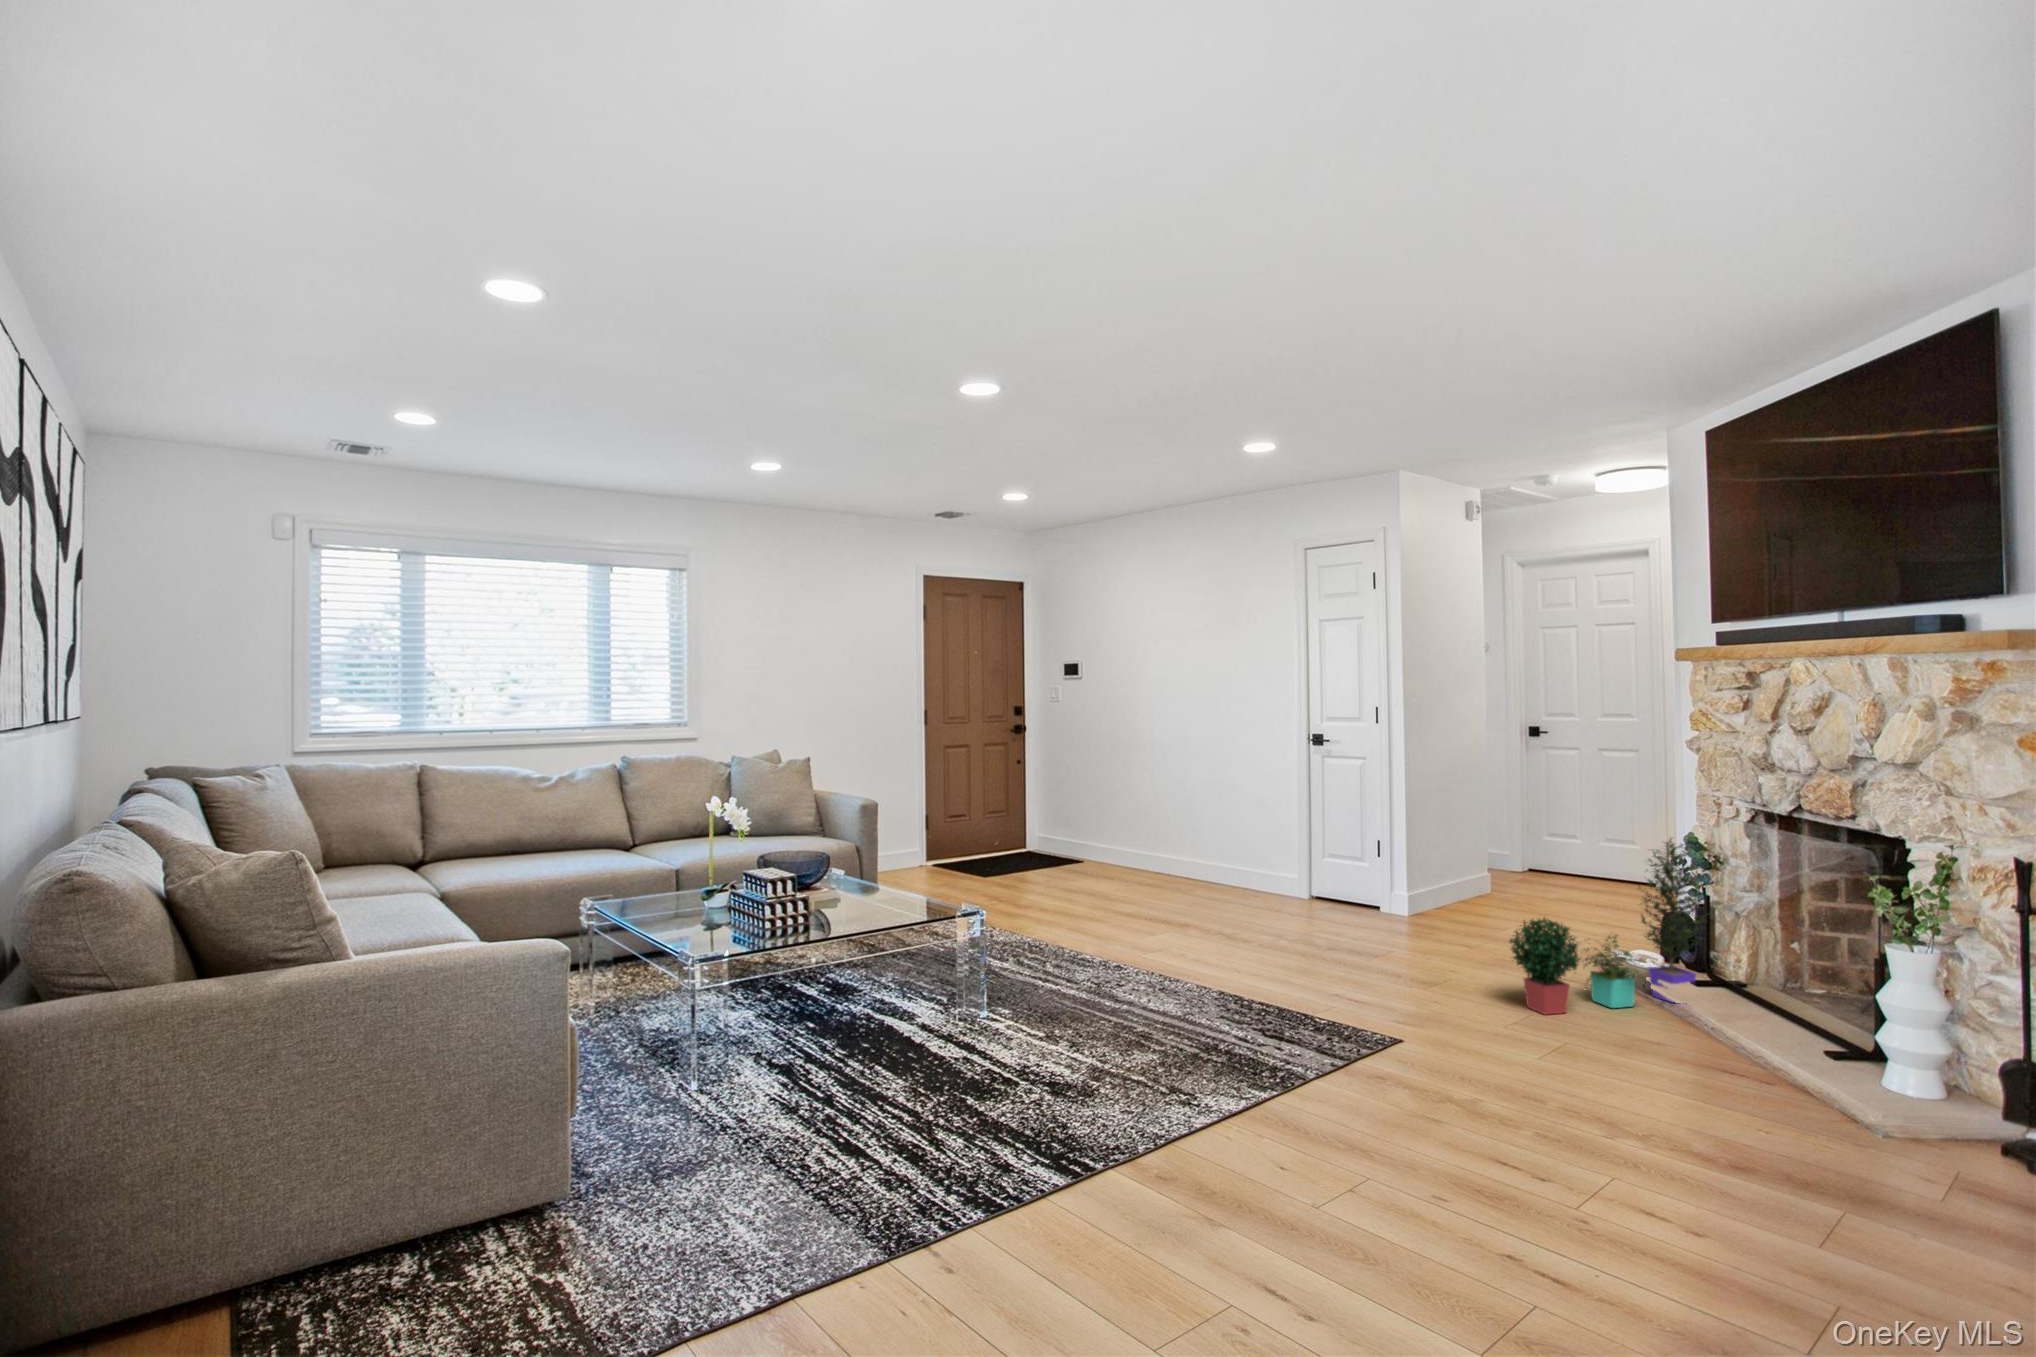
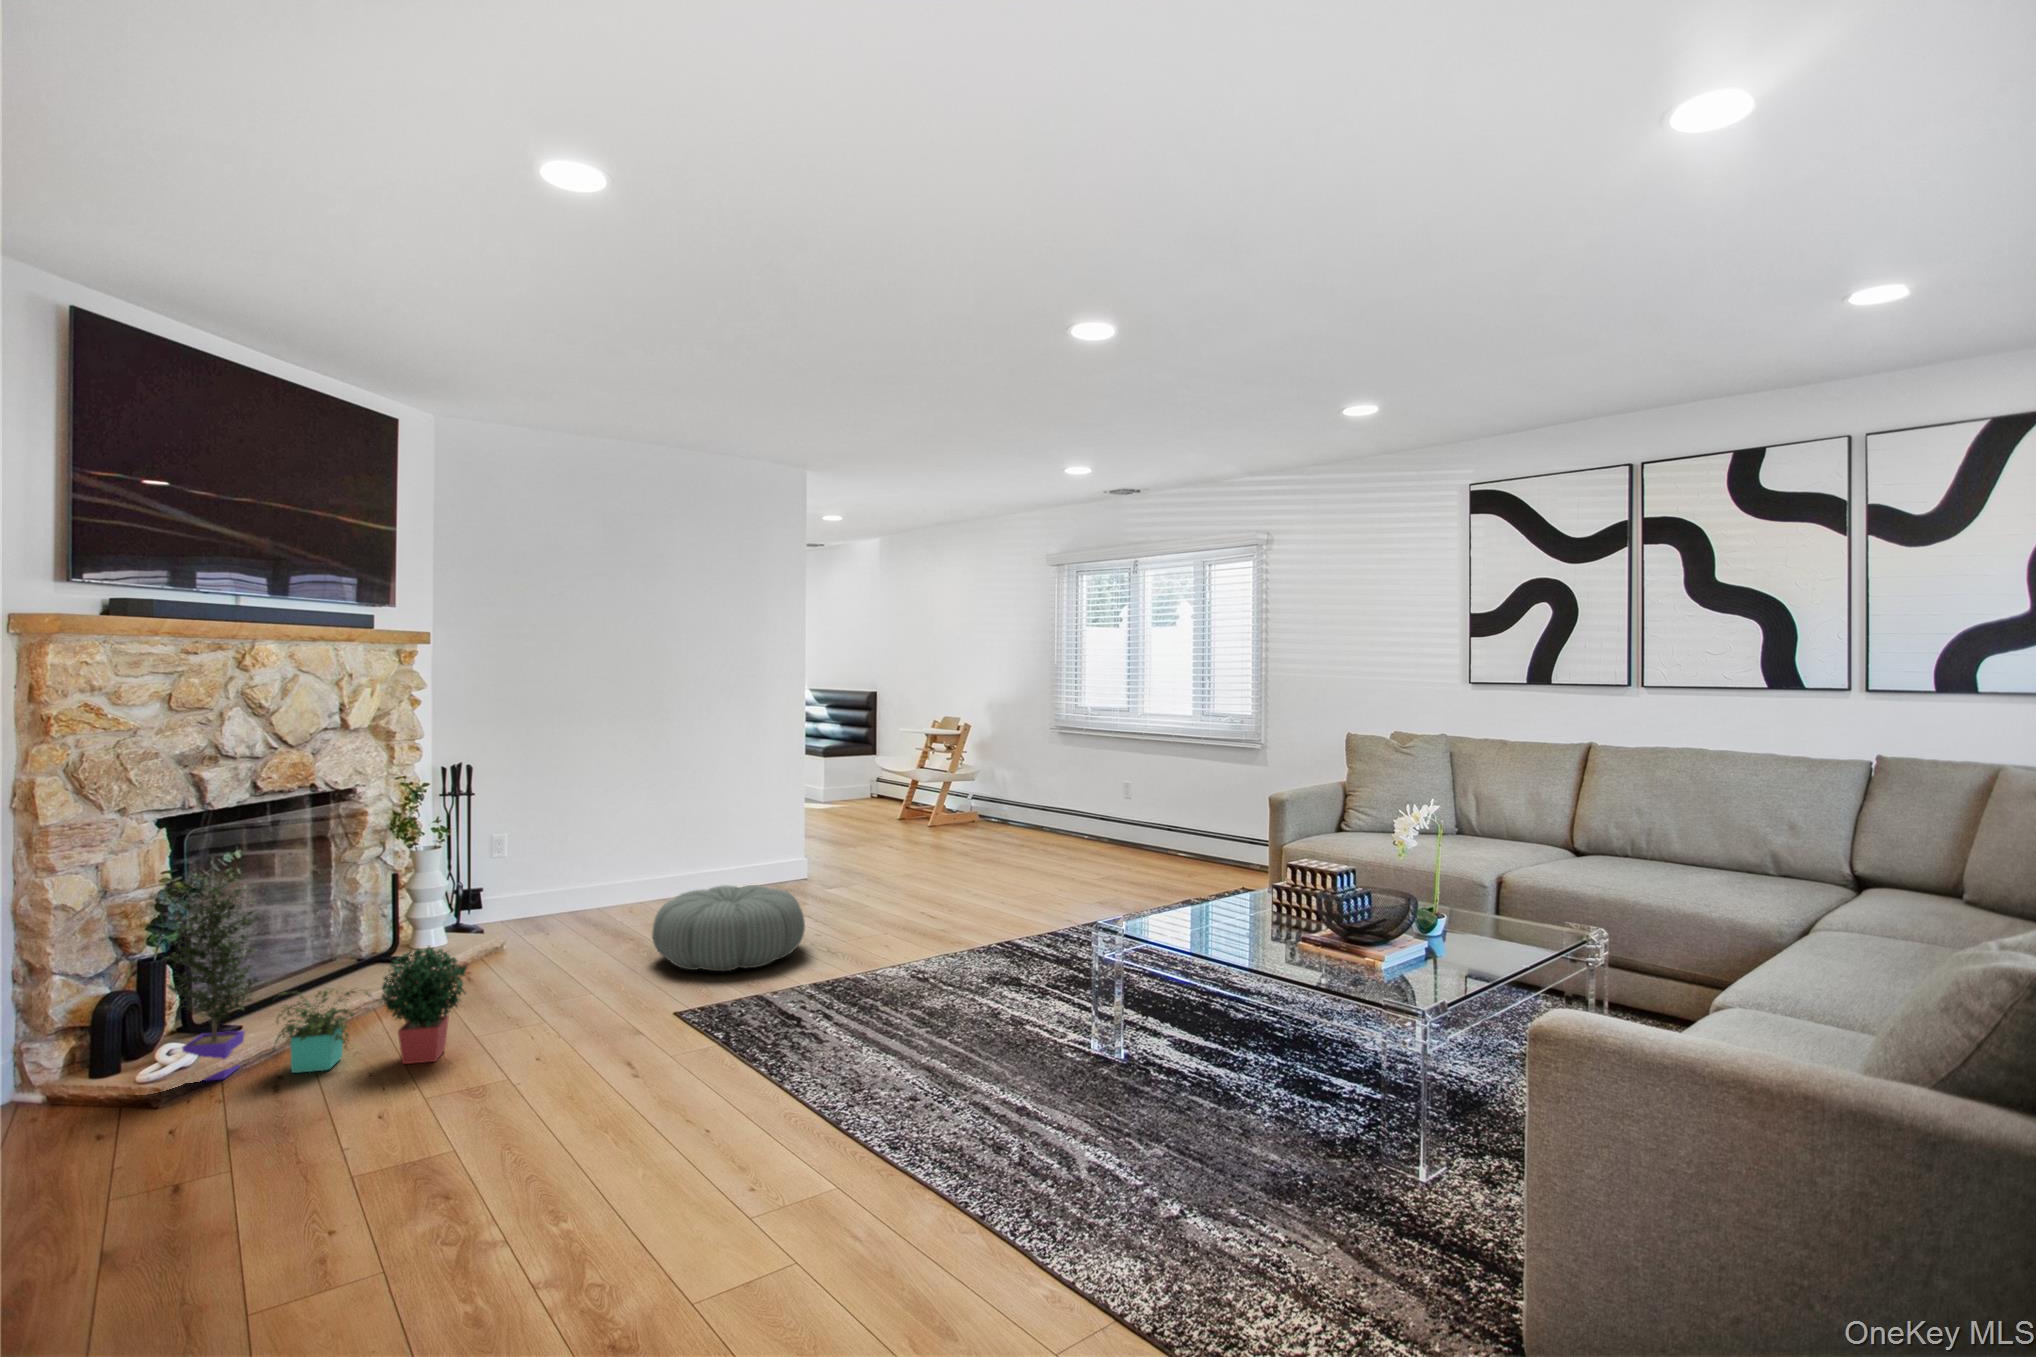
pouf: none [1386,1019,1635,1179] -> present [652,885,805,971]

